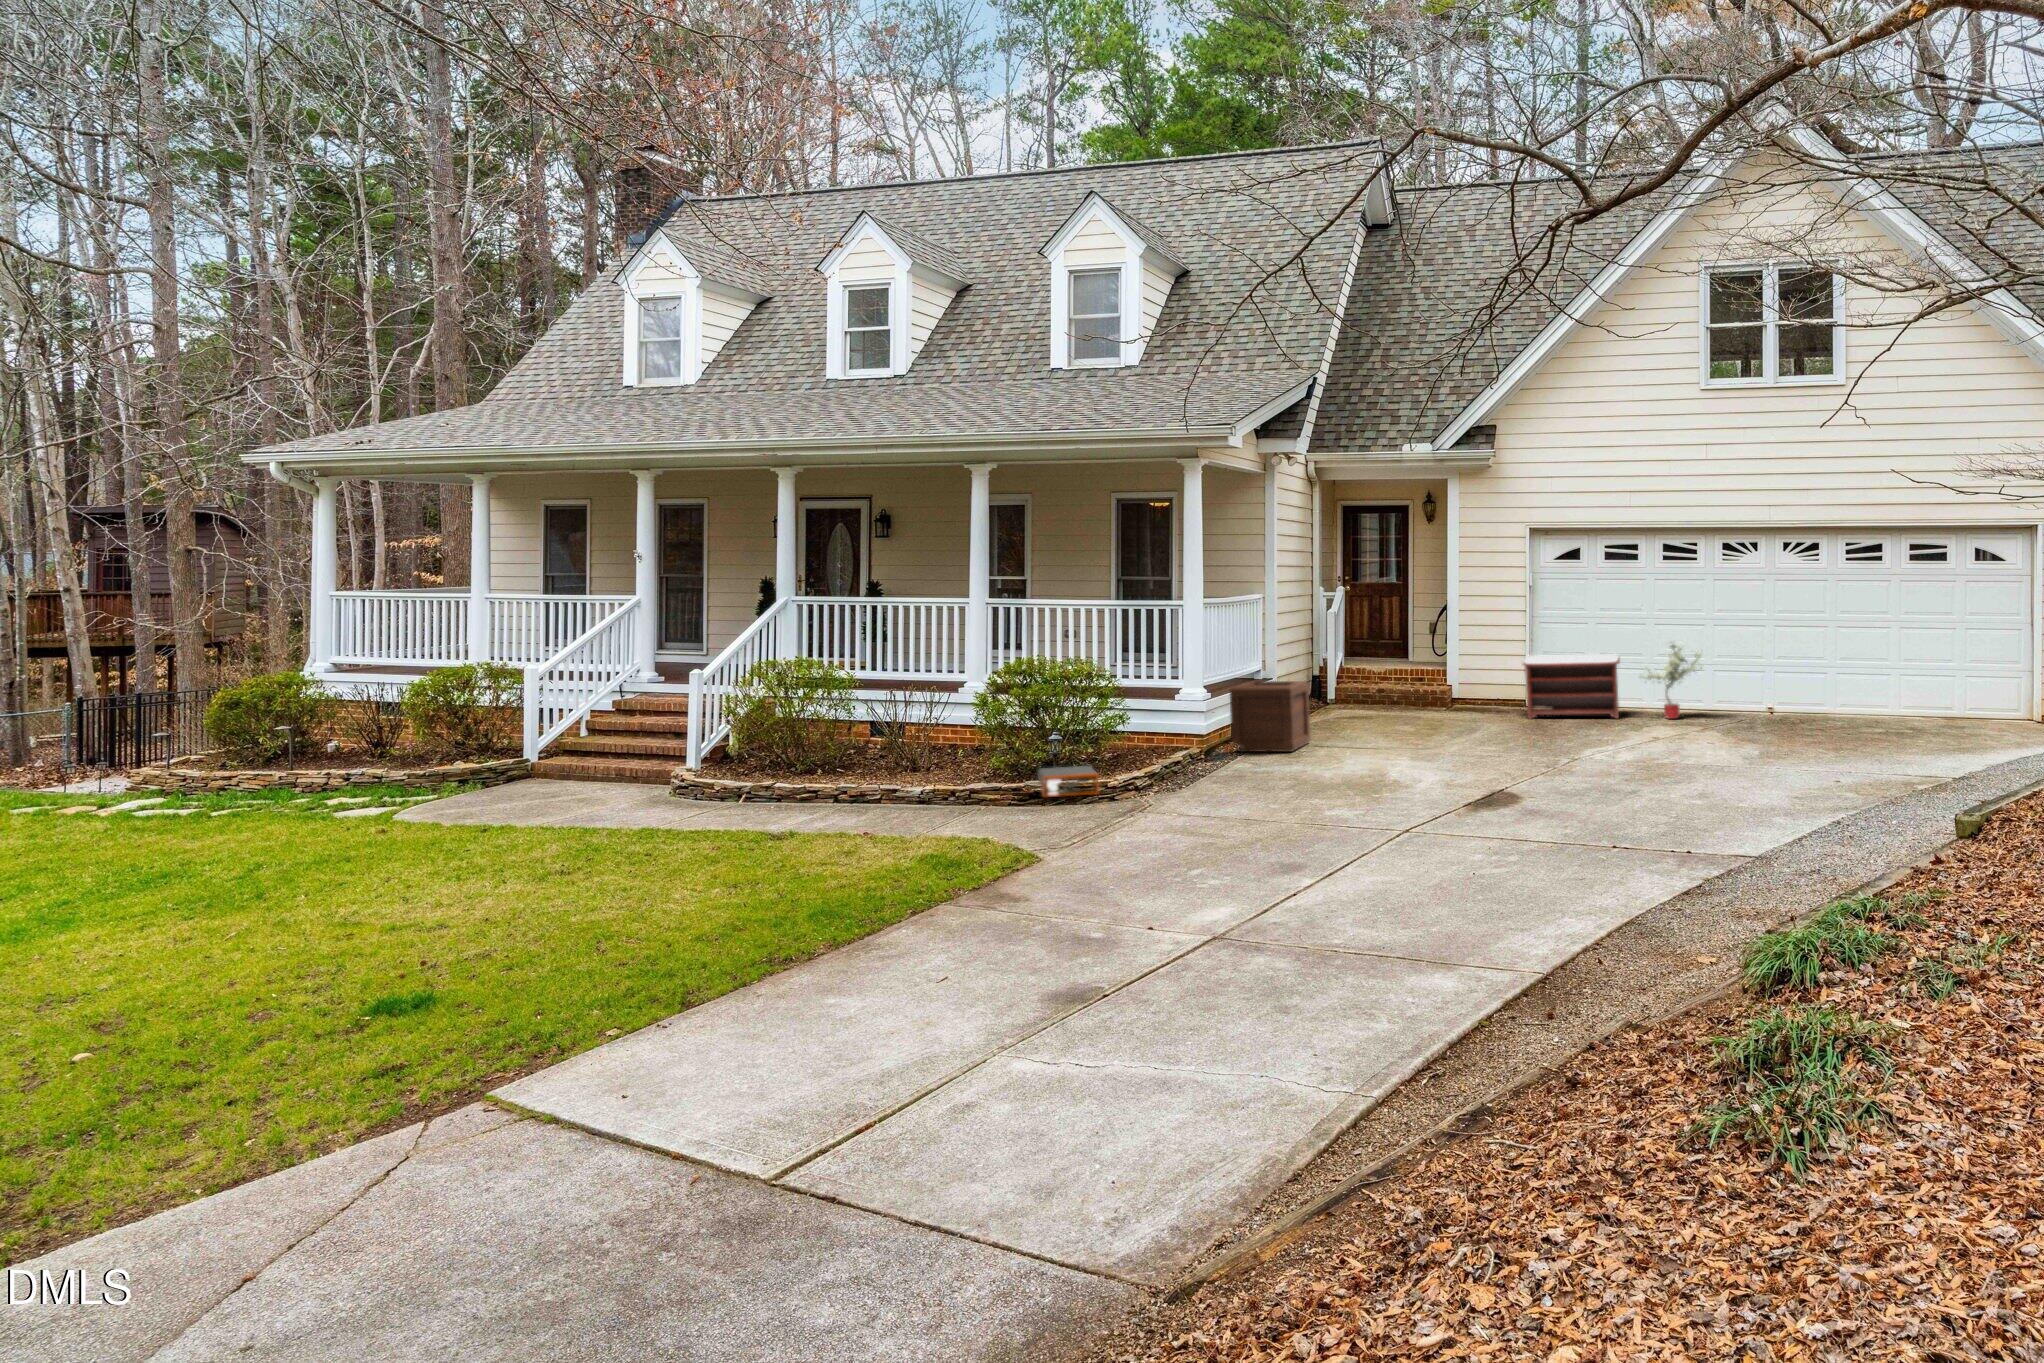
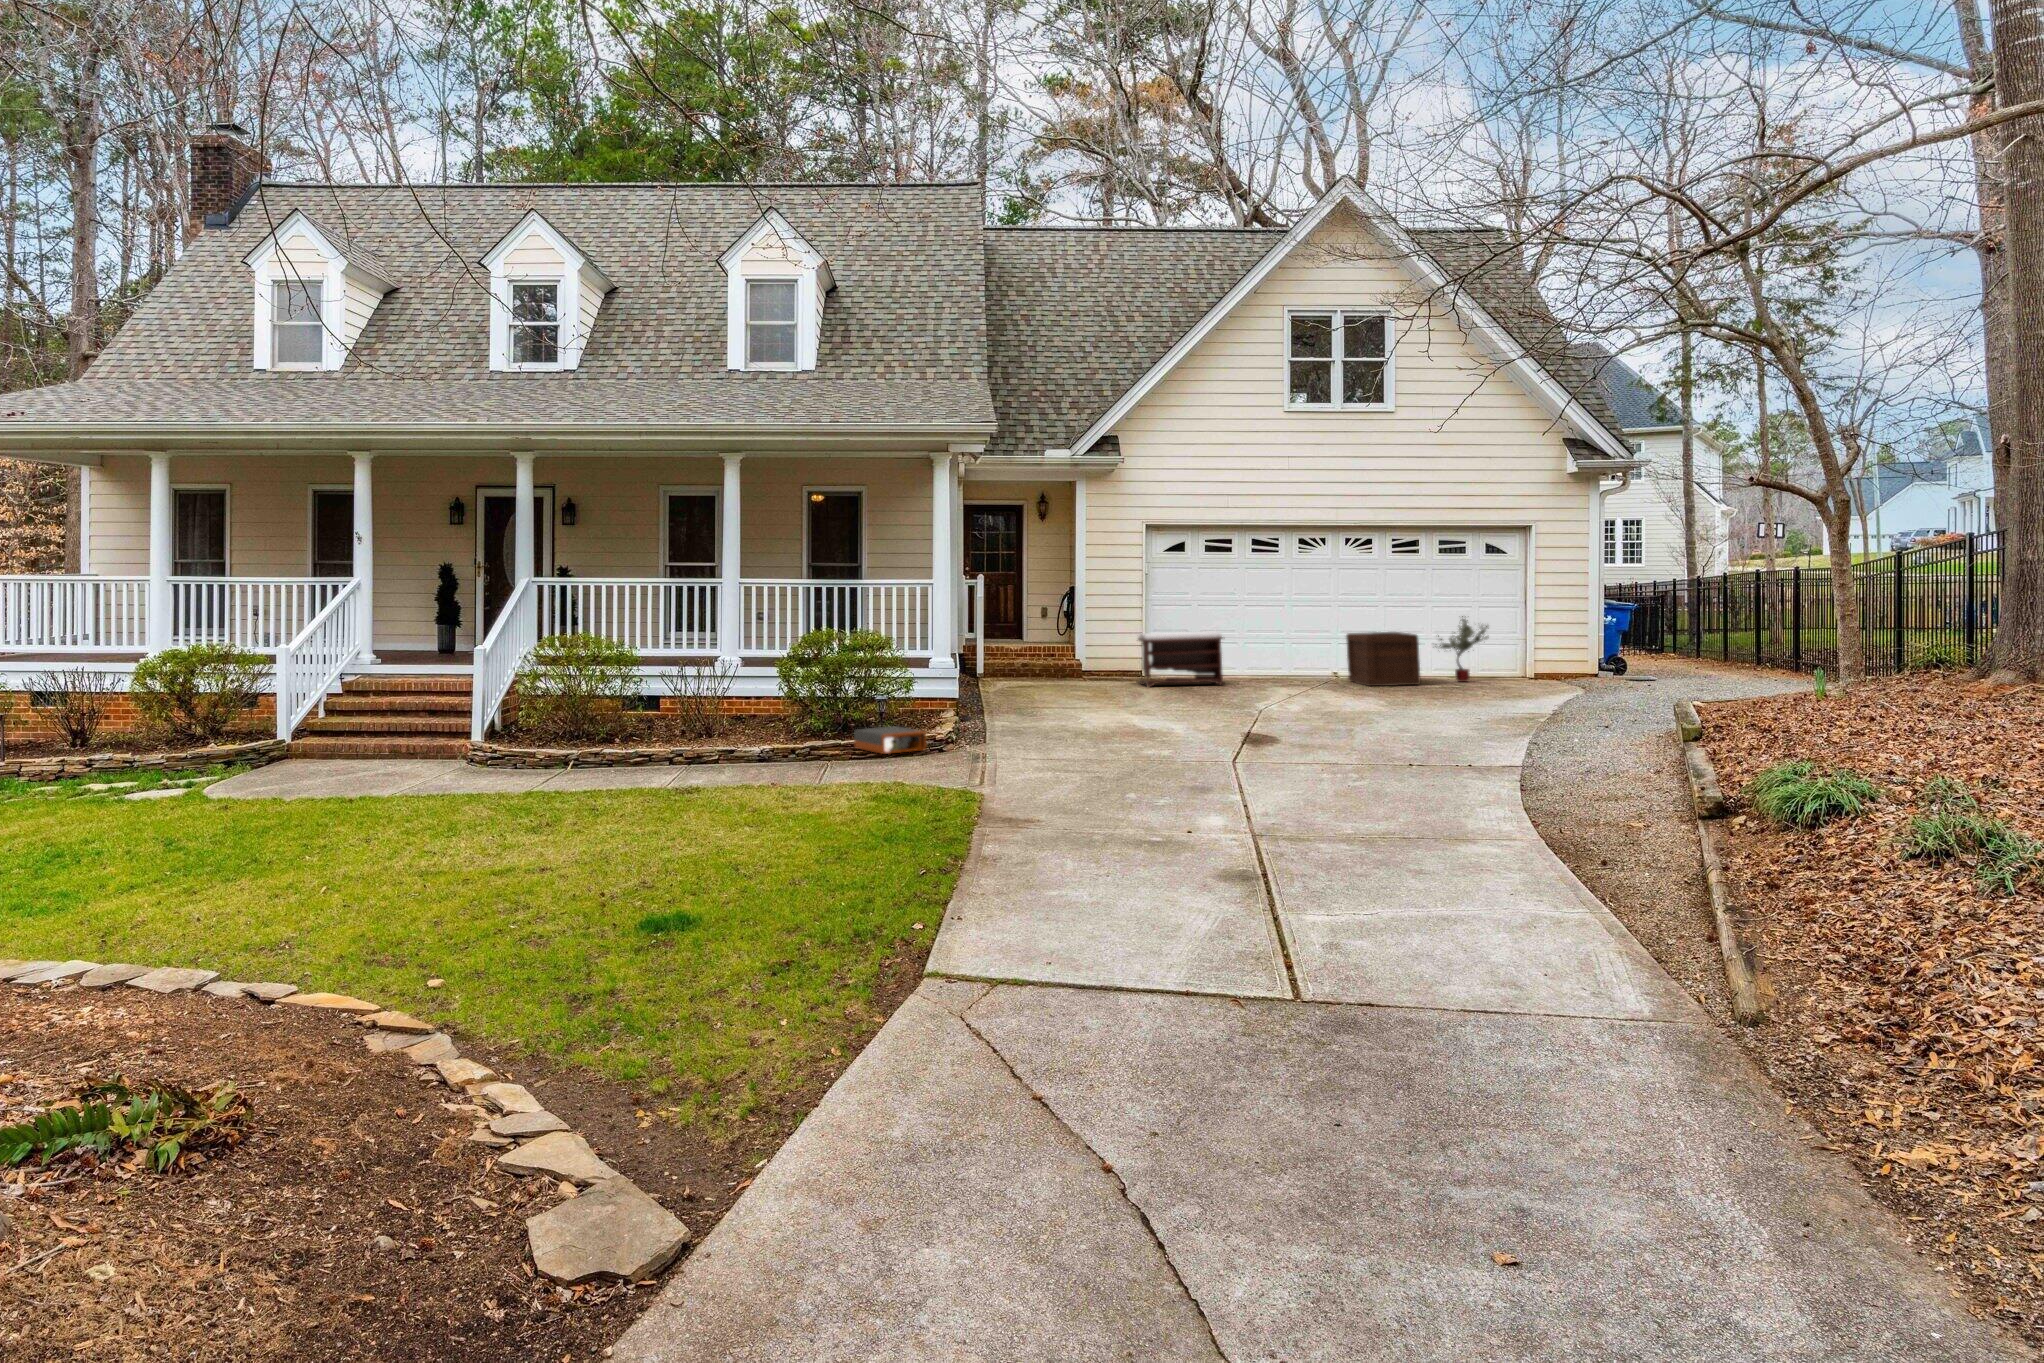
potted tree: present [1640,642,1702,719] -> present [1435,616,1489,682]
wooden crate: present [1230,681,1311,752] -> present [1346,632,1421,686]

